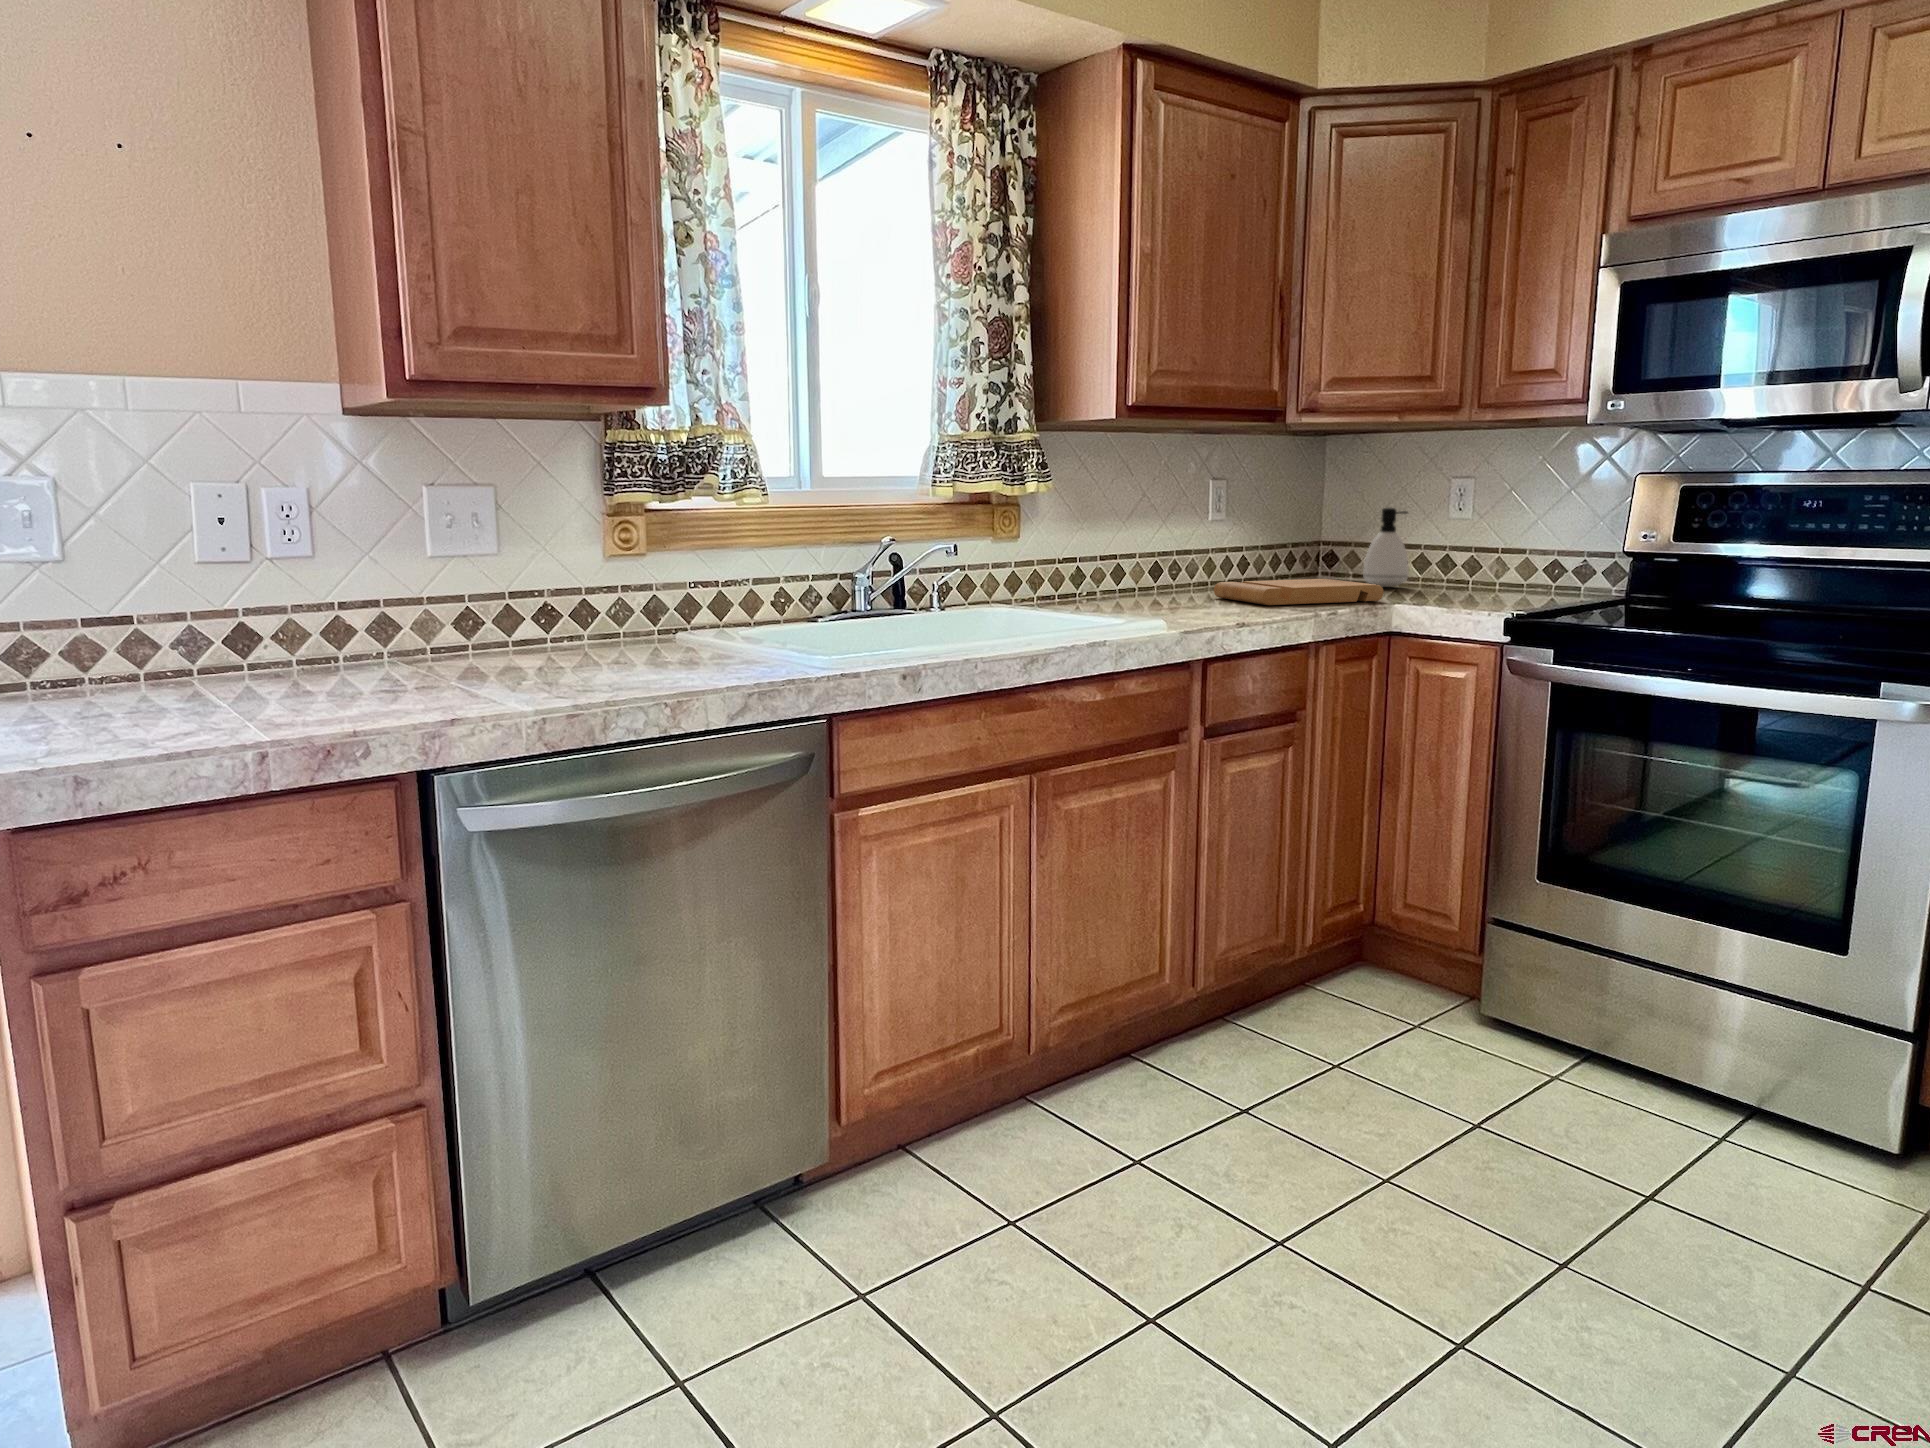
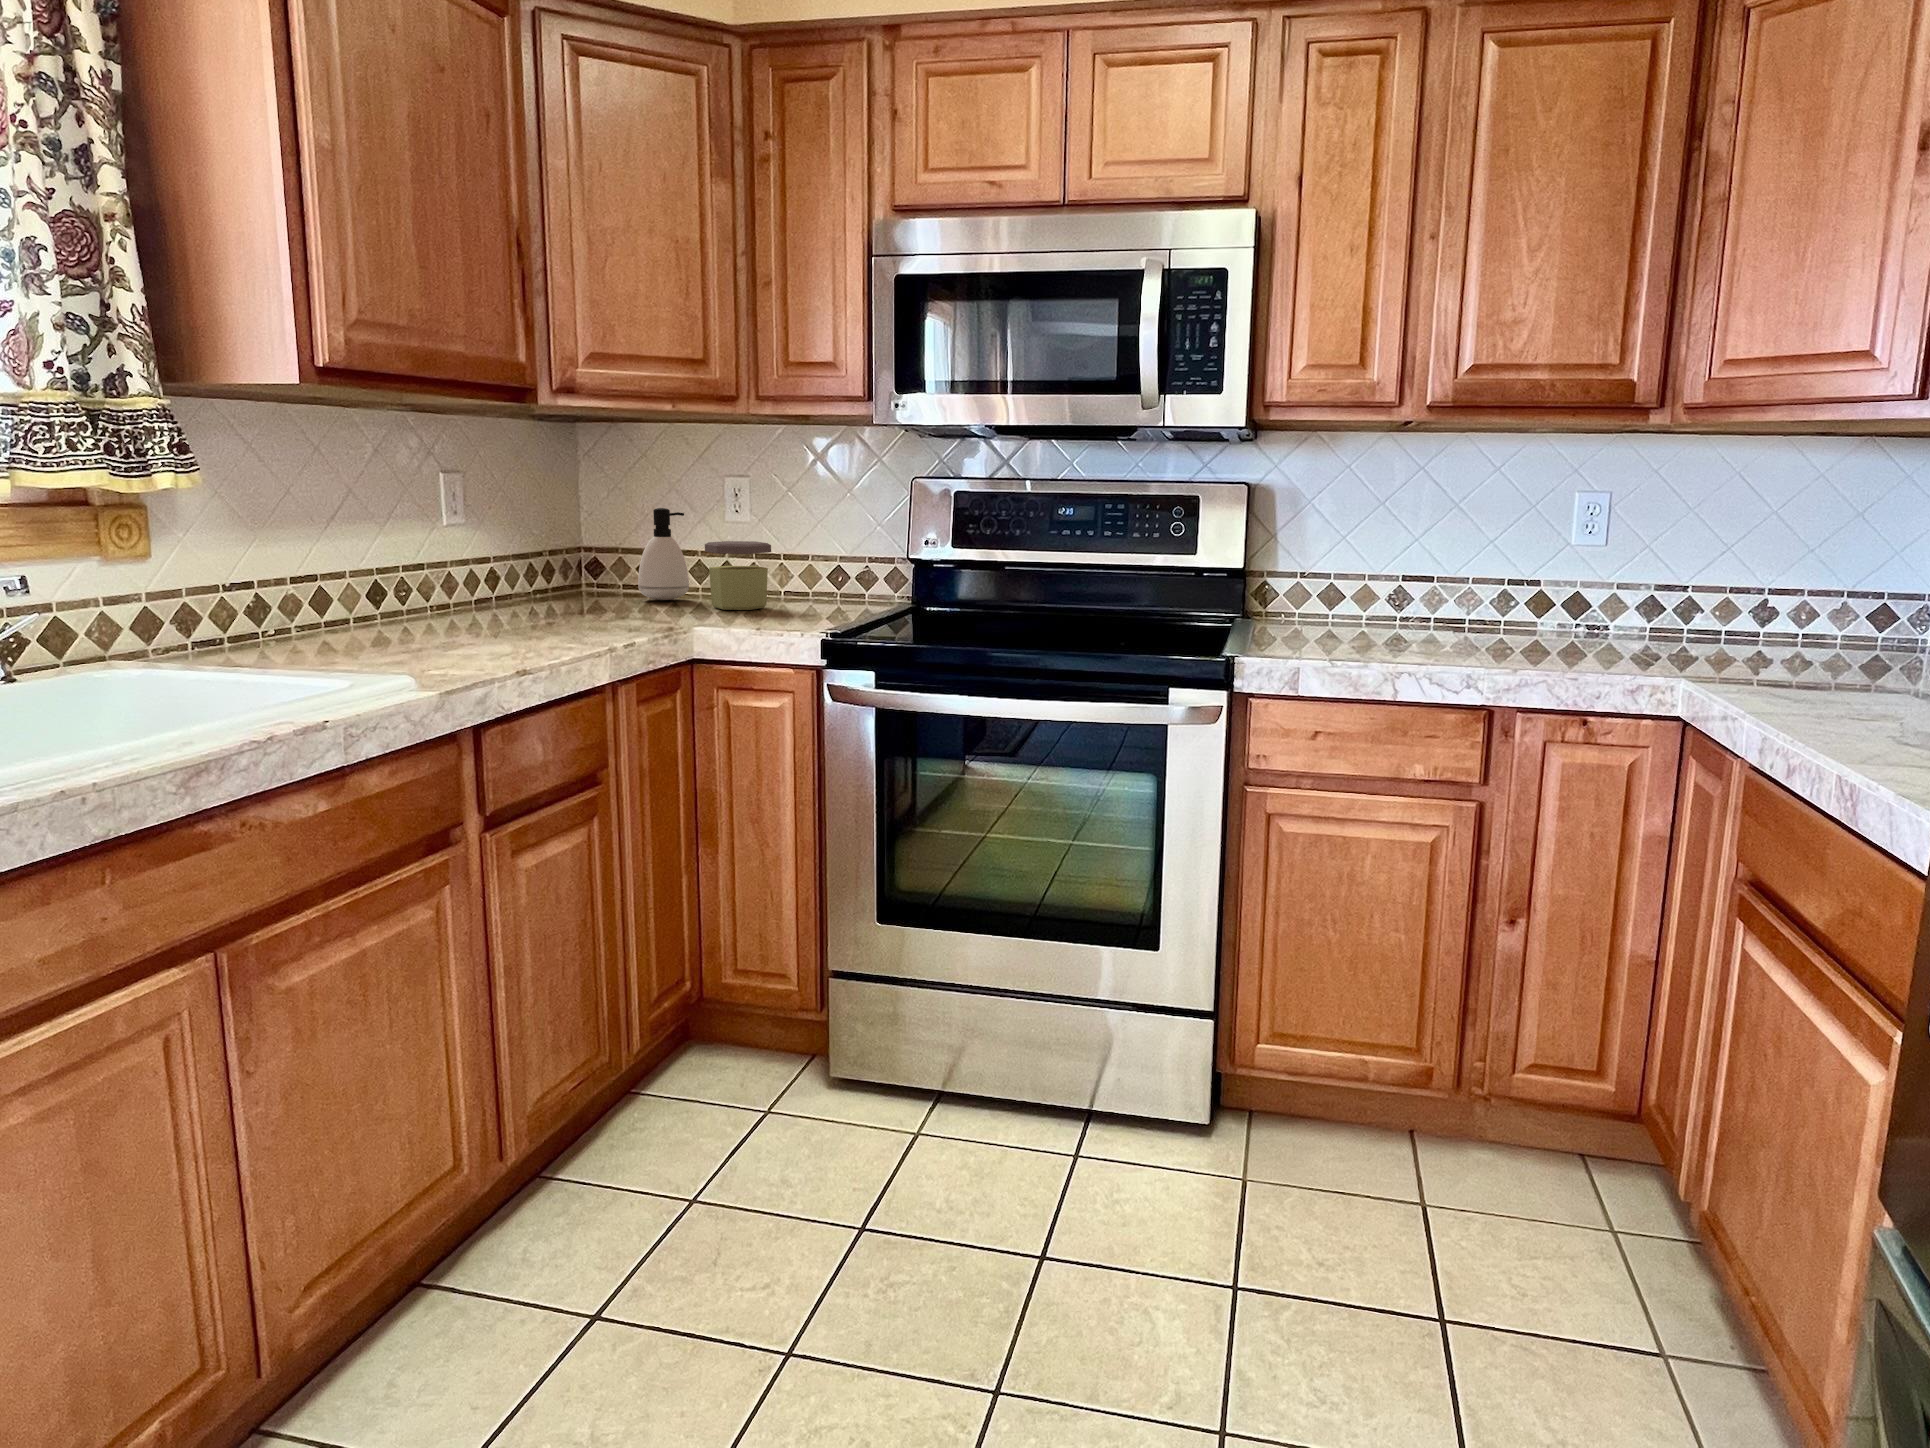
jar: none [1422,536,1484,597] -> present [705,541,771,610]
cutting board: present [1214,579,1384,605] -> none [462,595,674,636]

